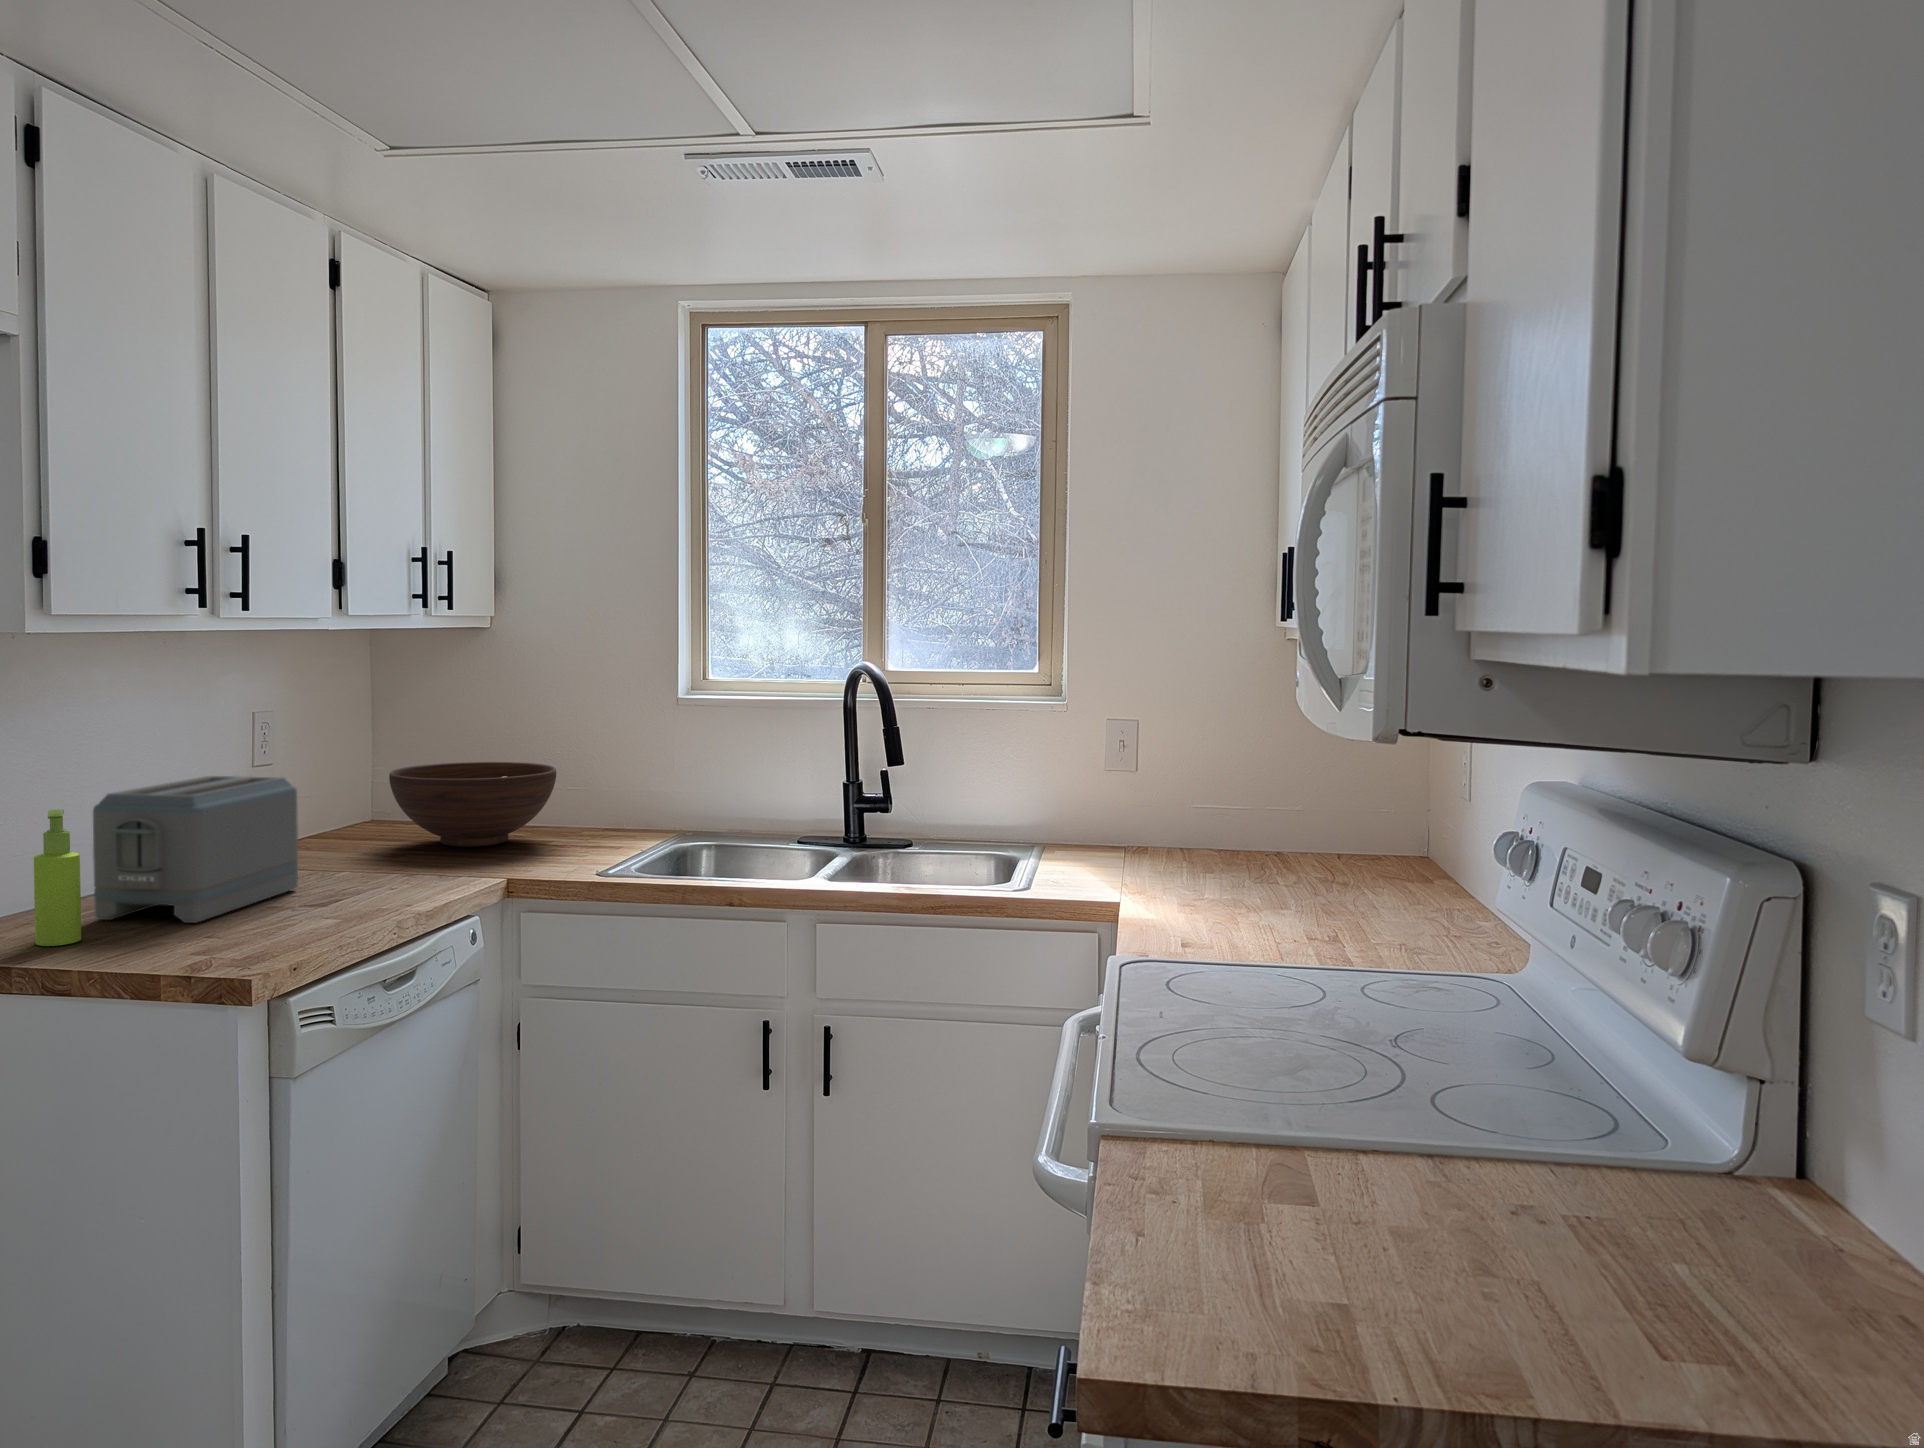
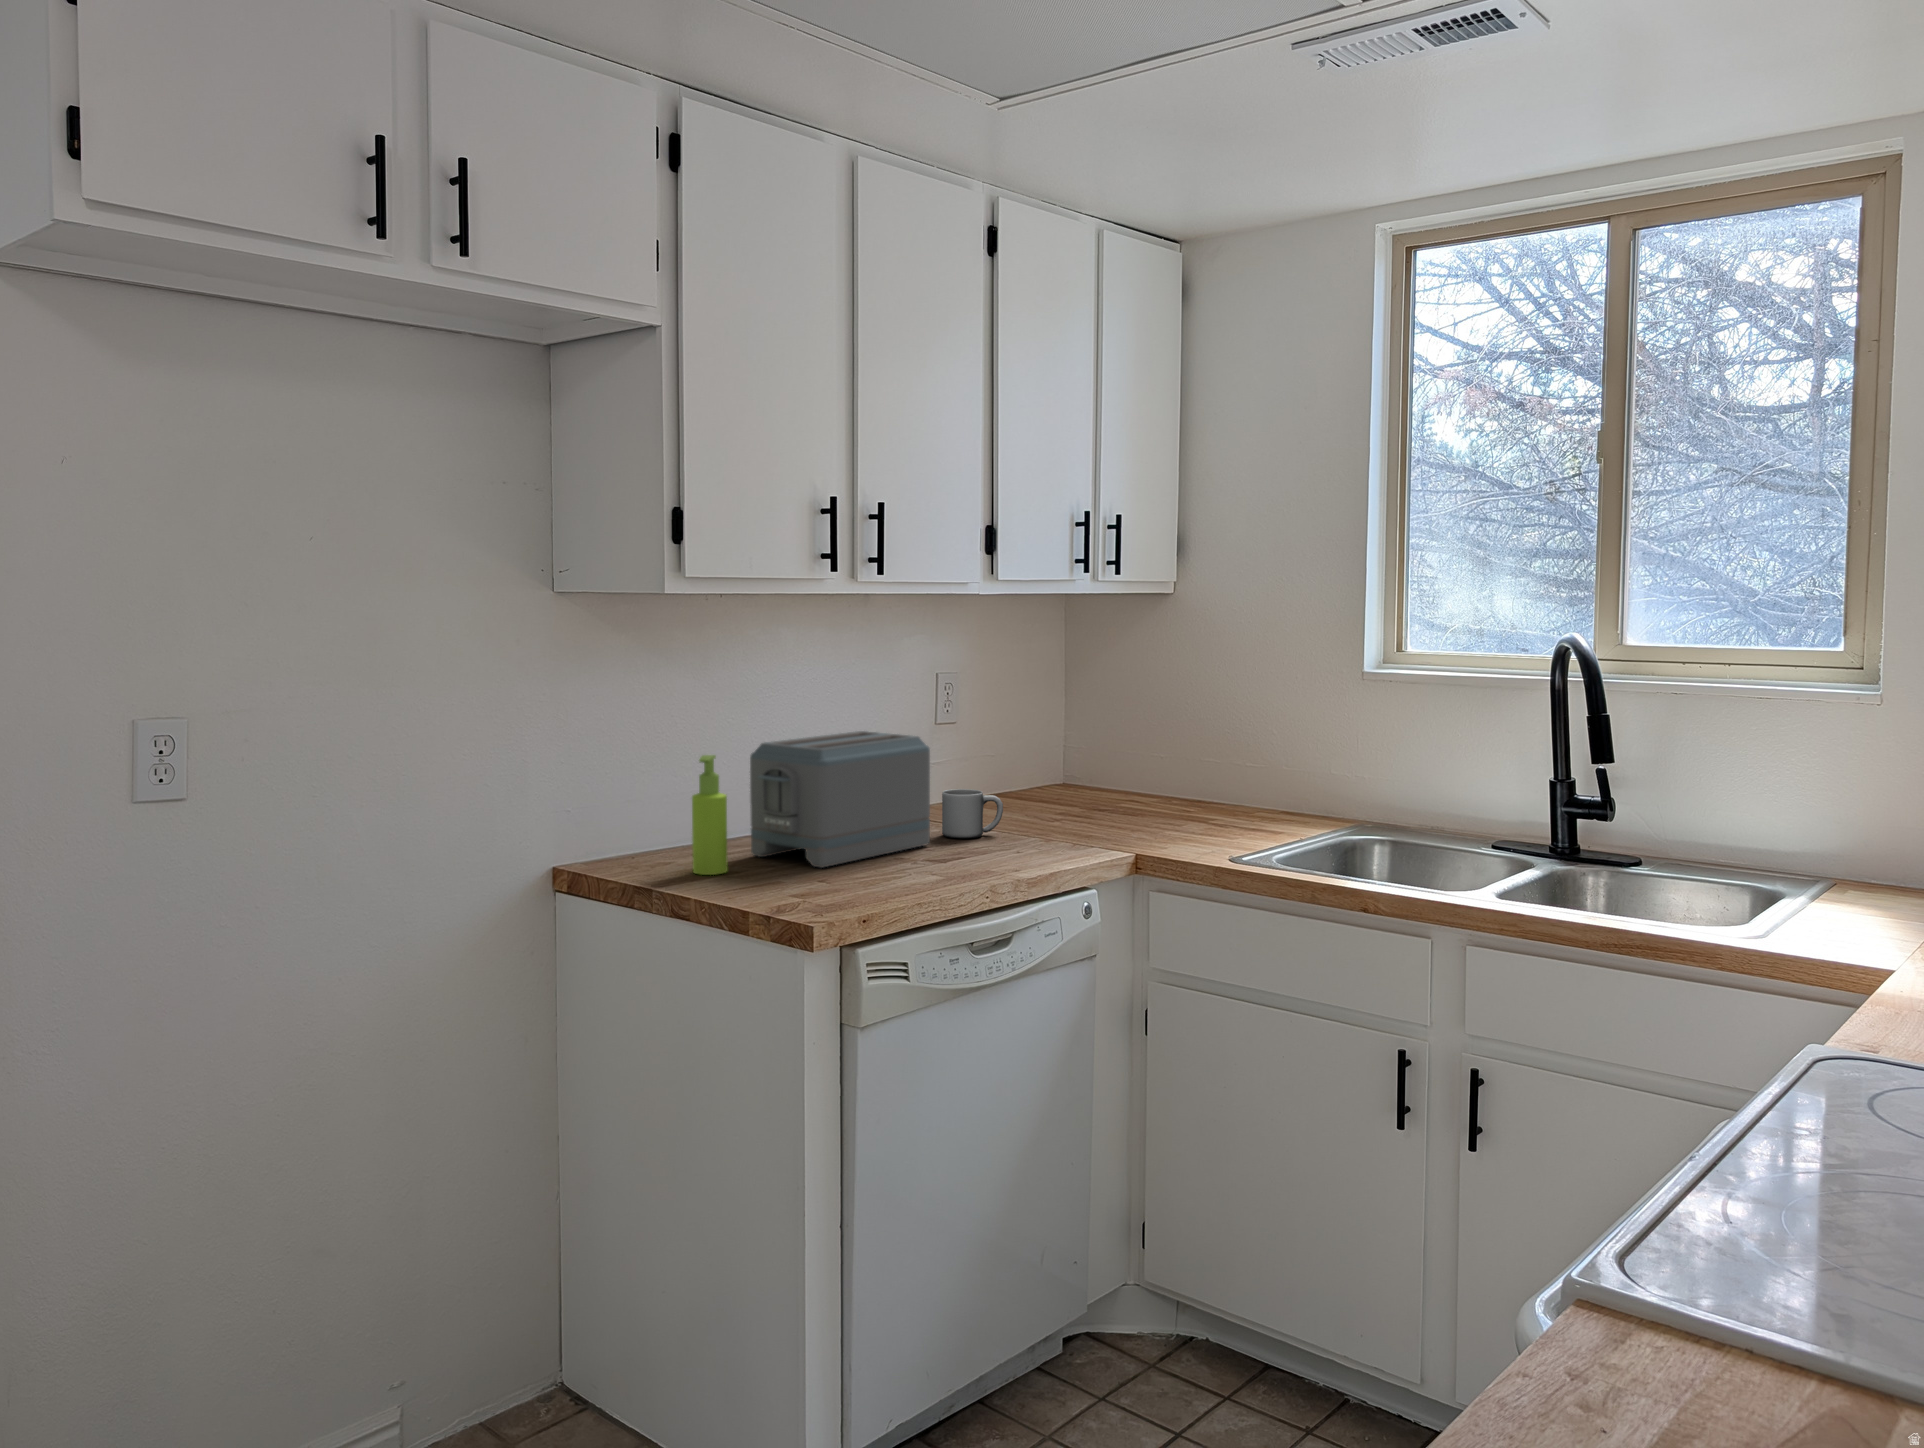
fruit bowl: present [389,762,556,847] -> none [1045,730,1214,819]
mug: none [301,829,366,880] -> present [942,789,1003,839]

